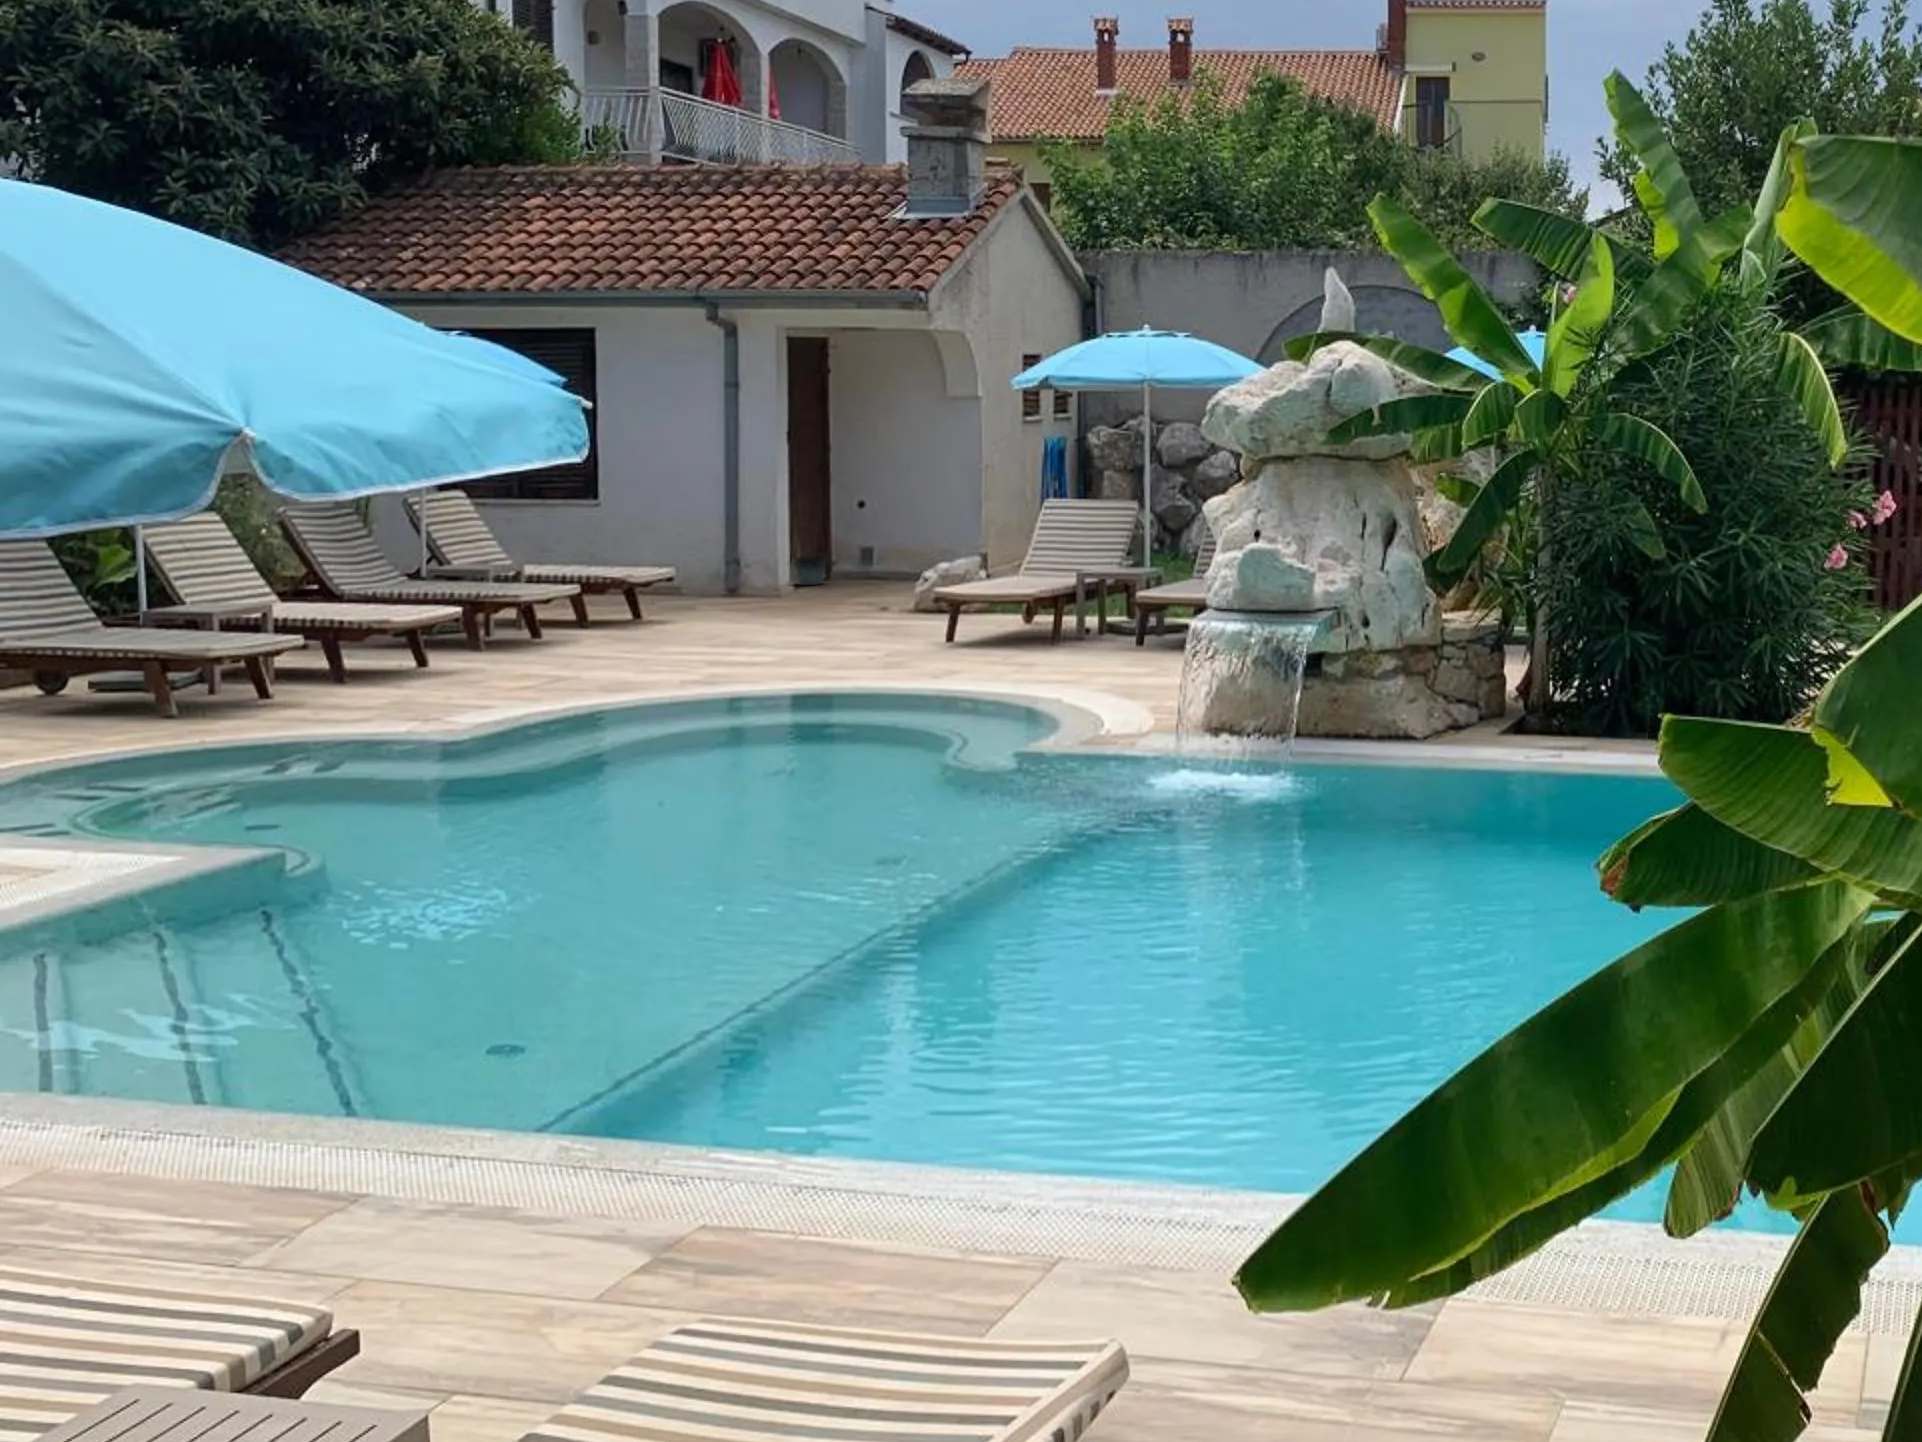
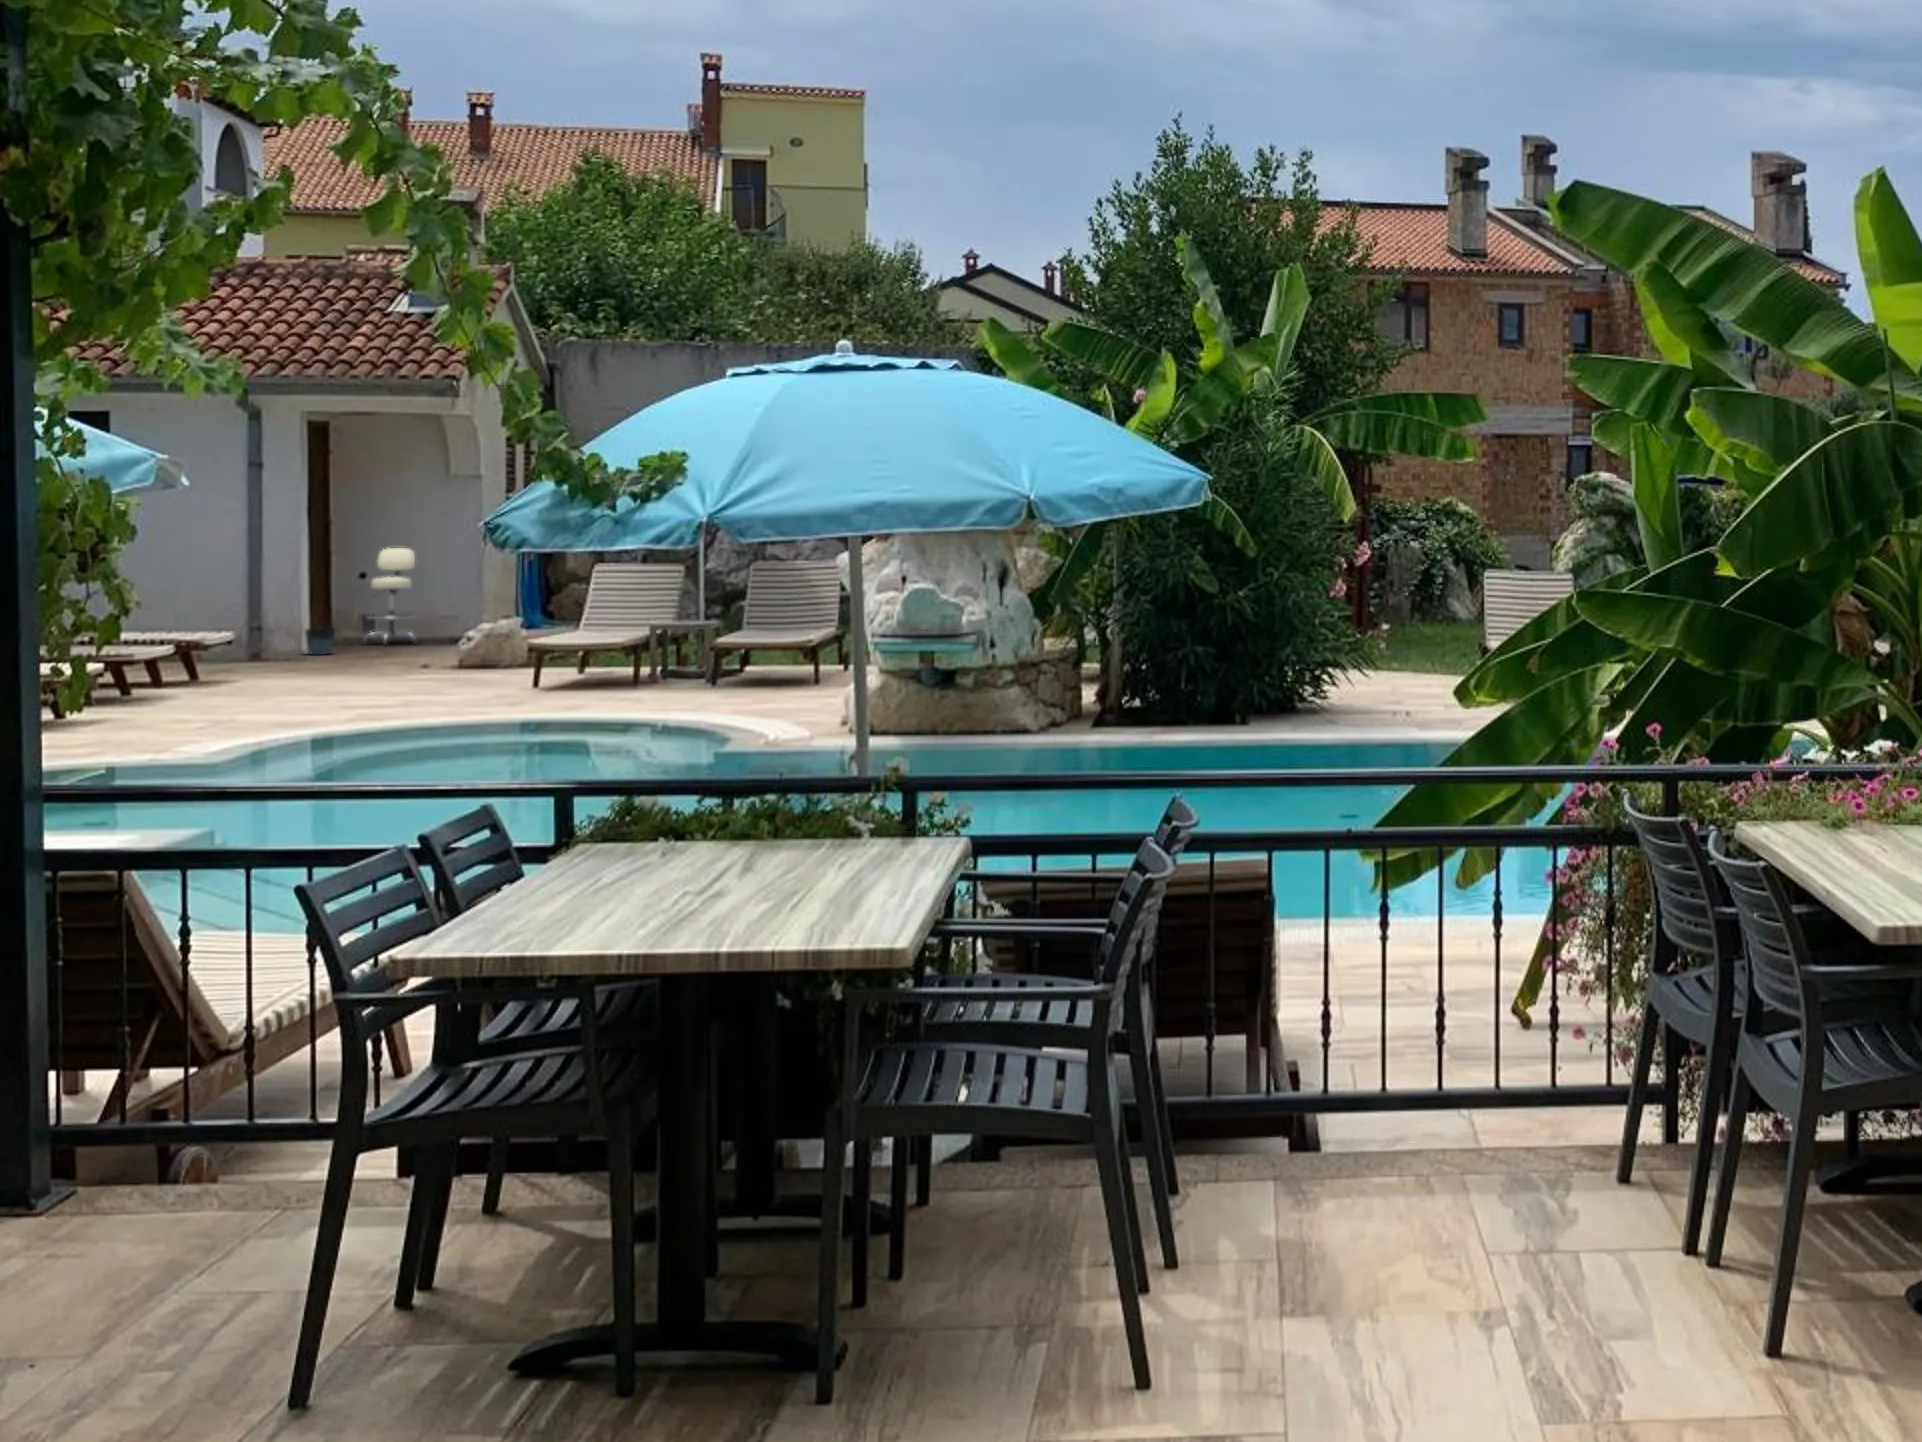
stool: none [872,469,930,572] -> present [362,548,418,644]

